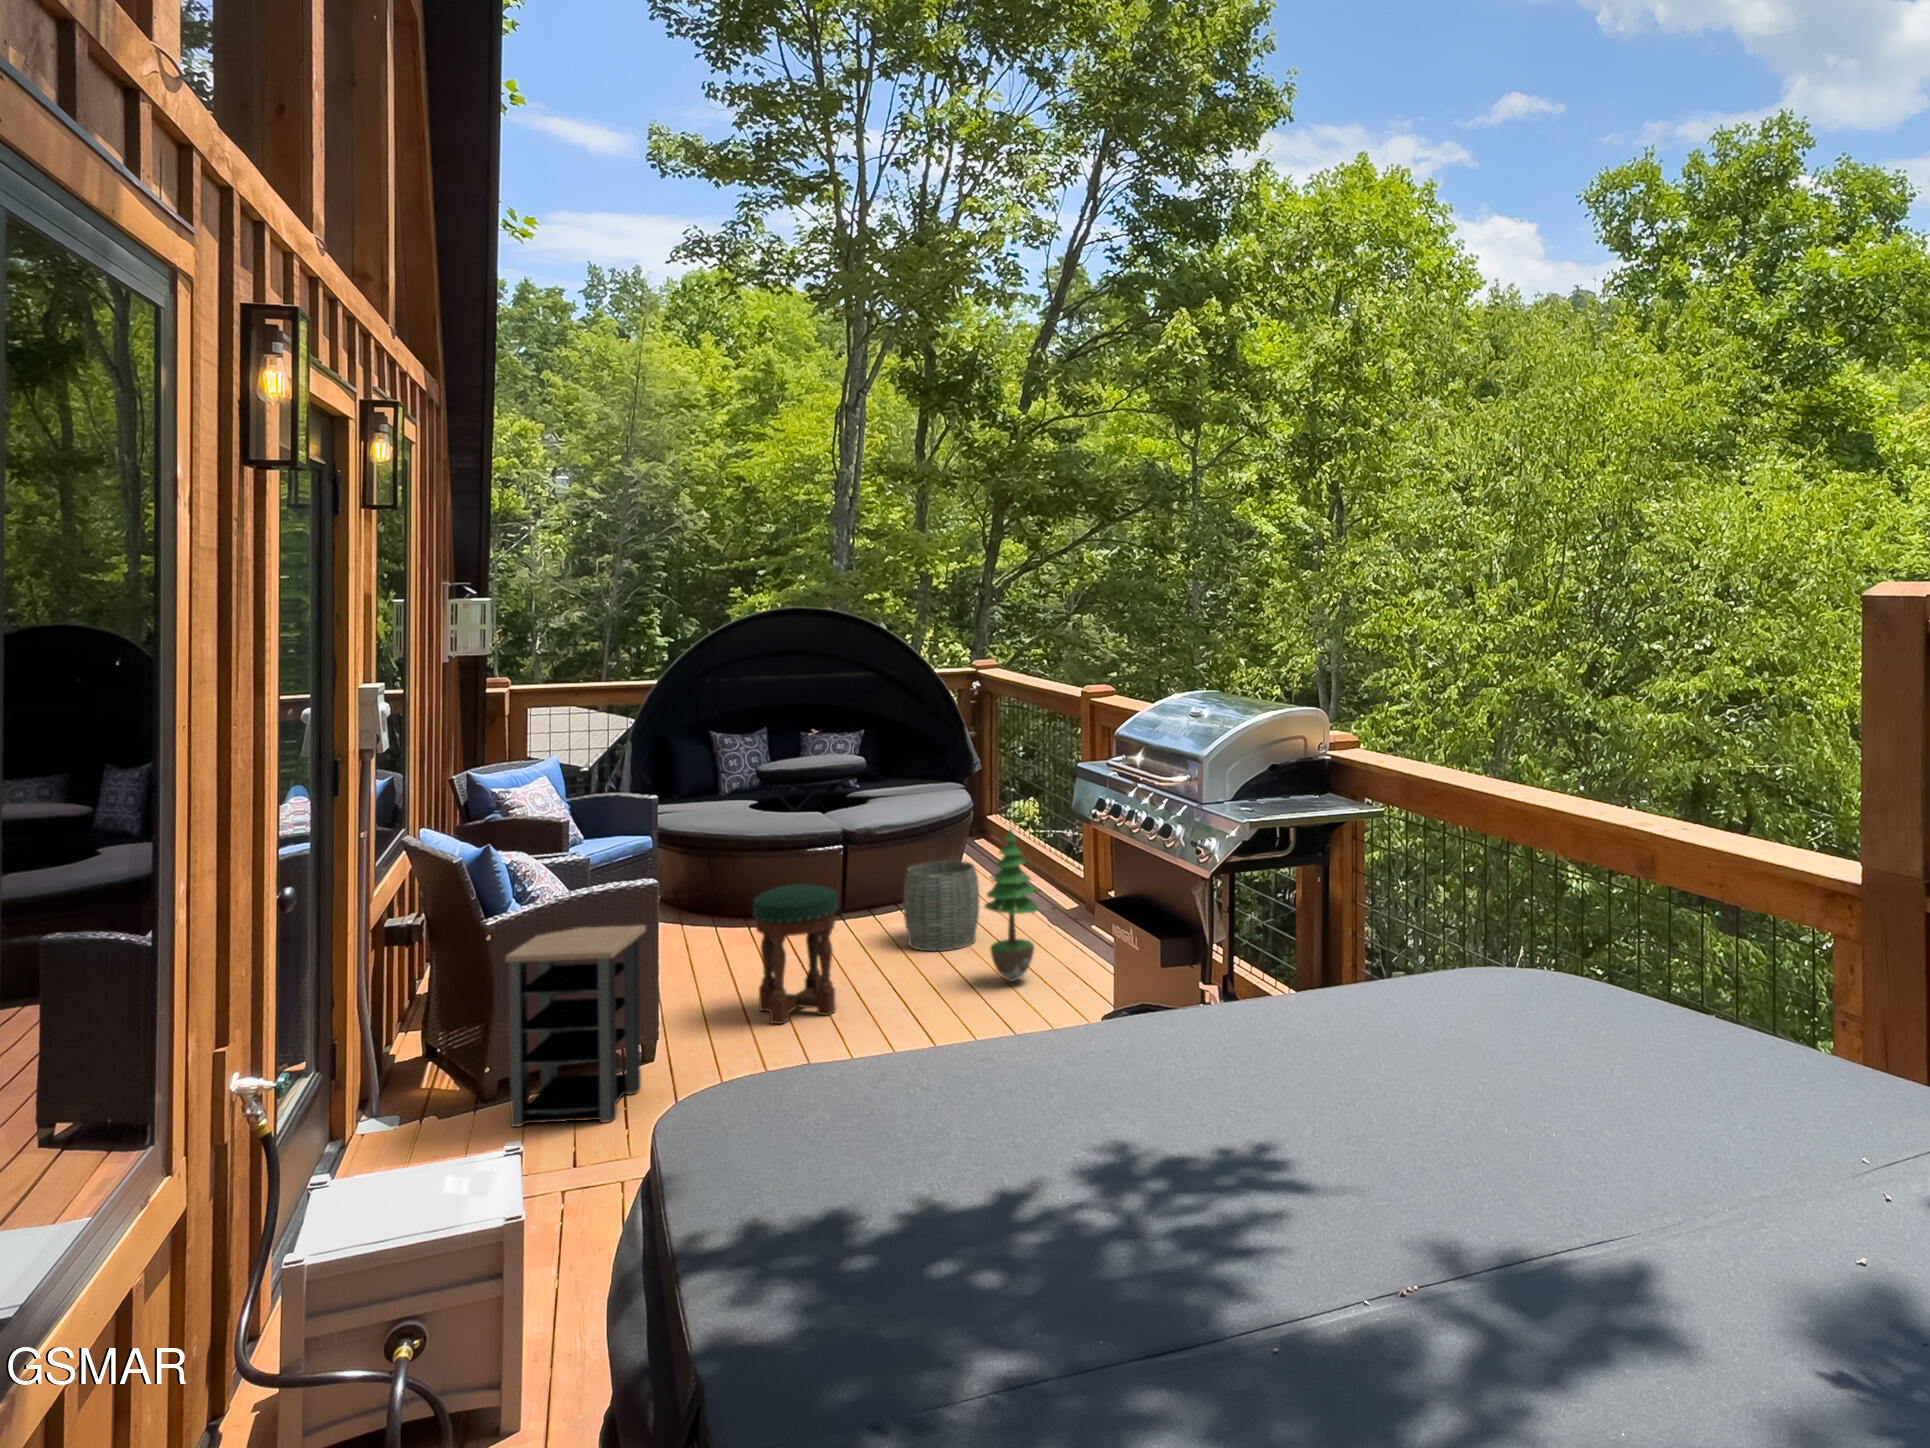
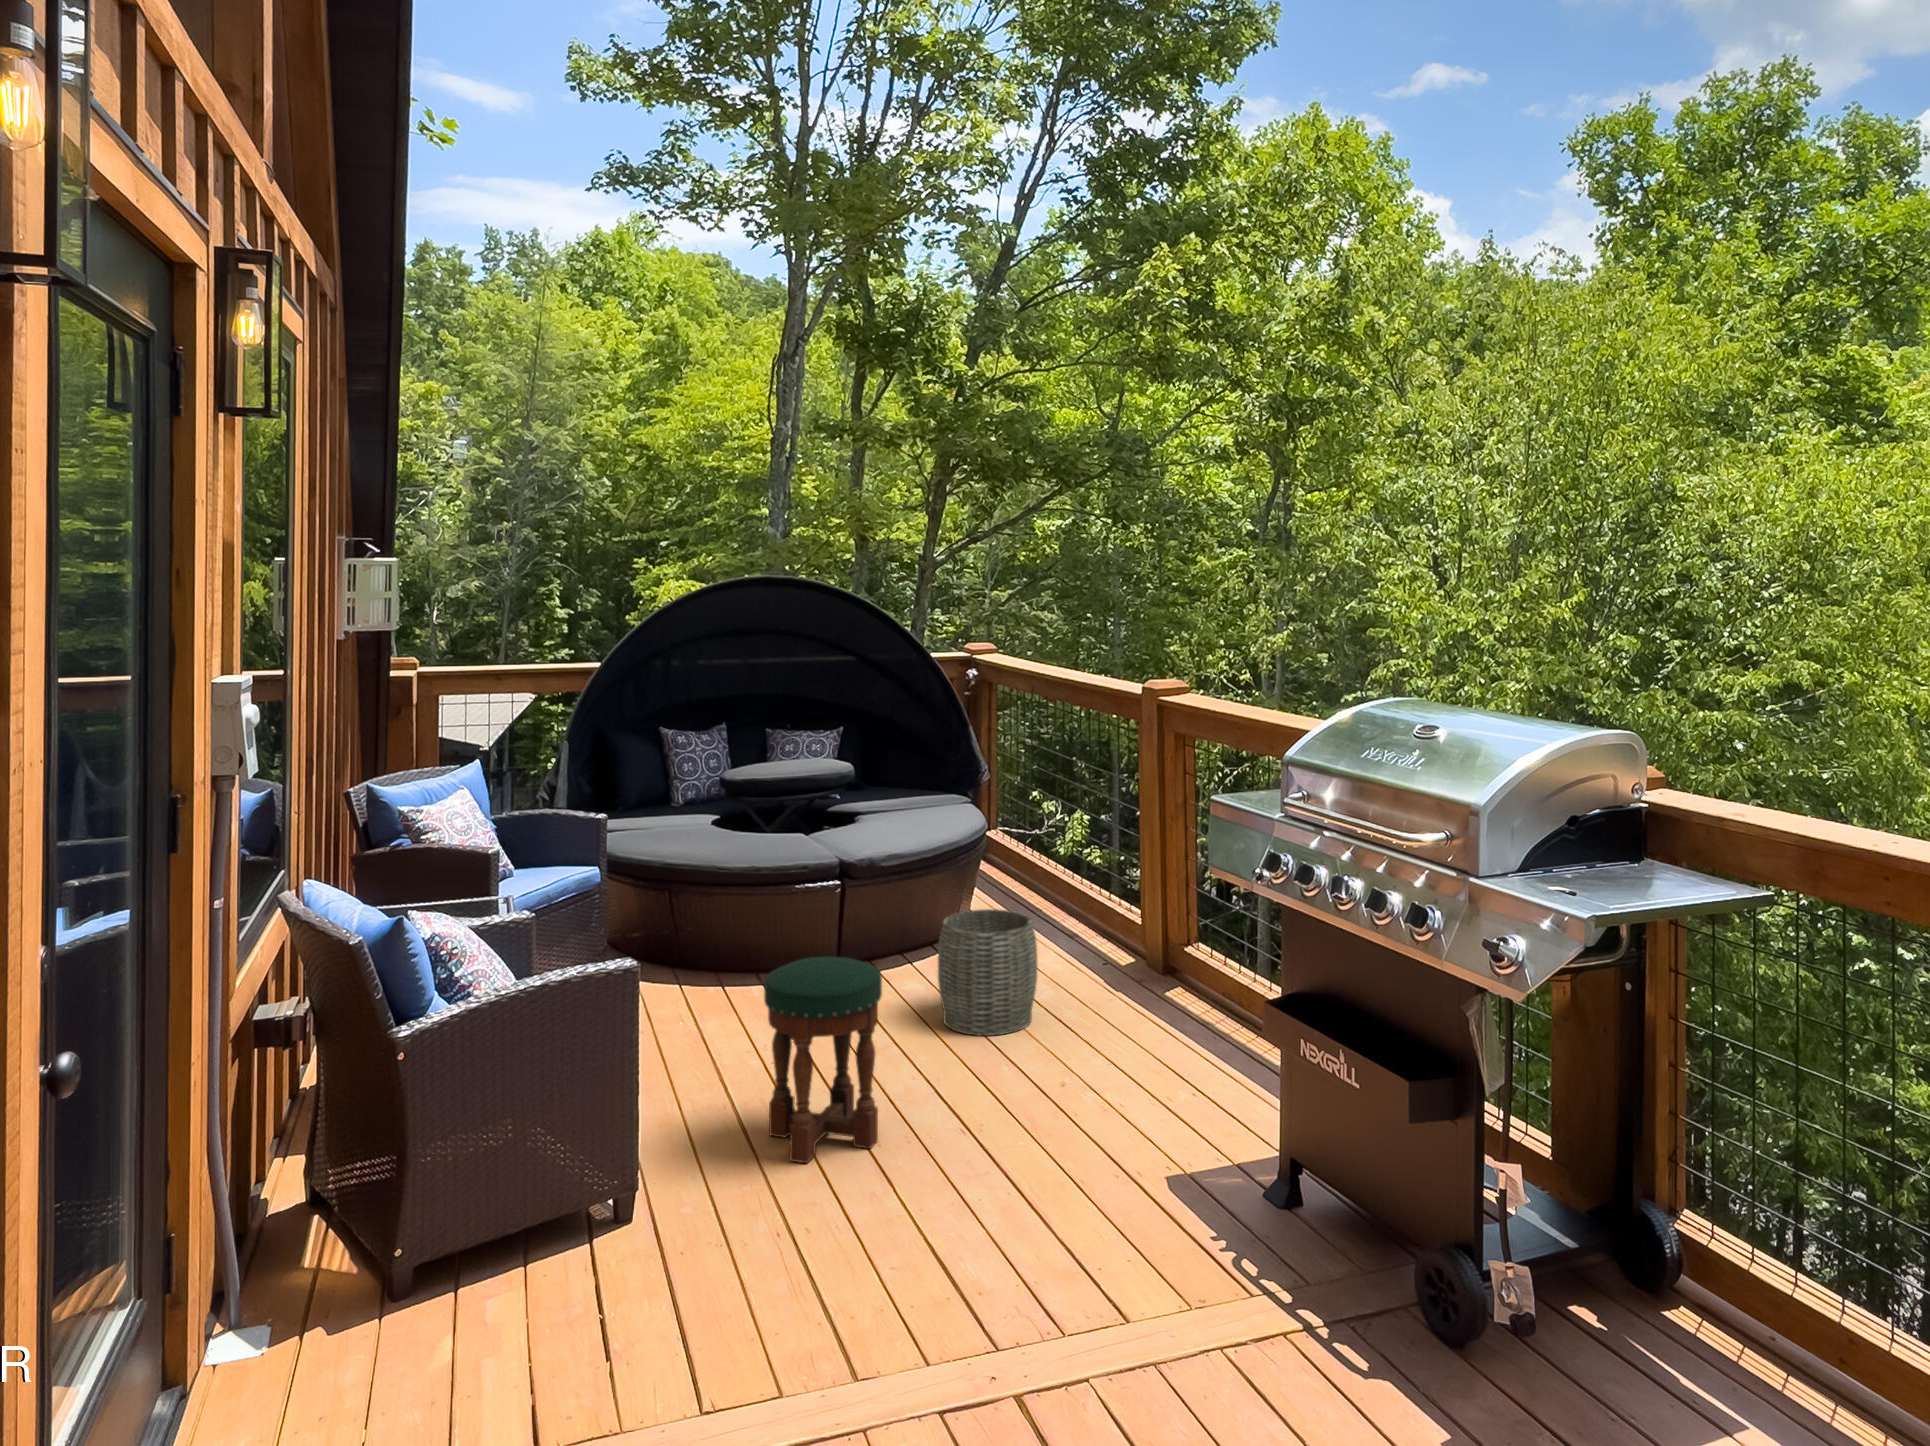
potted tree: present [985,829,1038,982] -> none [1072,879,1150,1095]
side table: present [505,925,646,1127] -> none [424,1040,632,1369]

